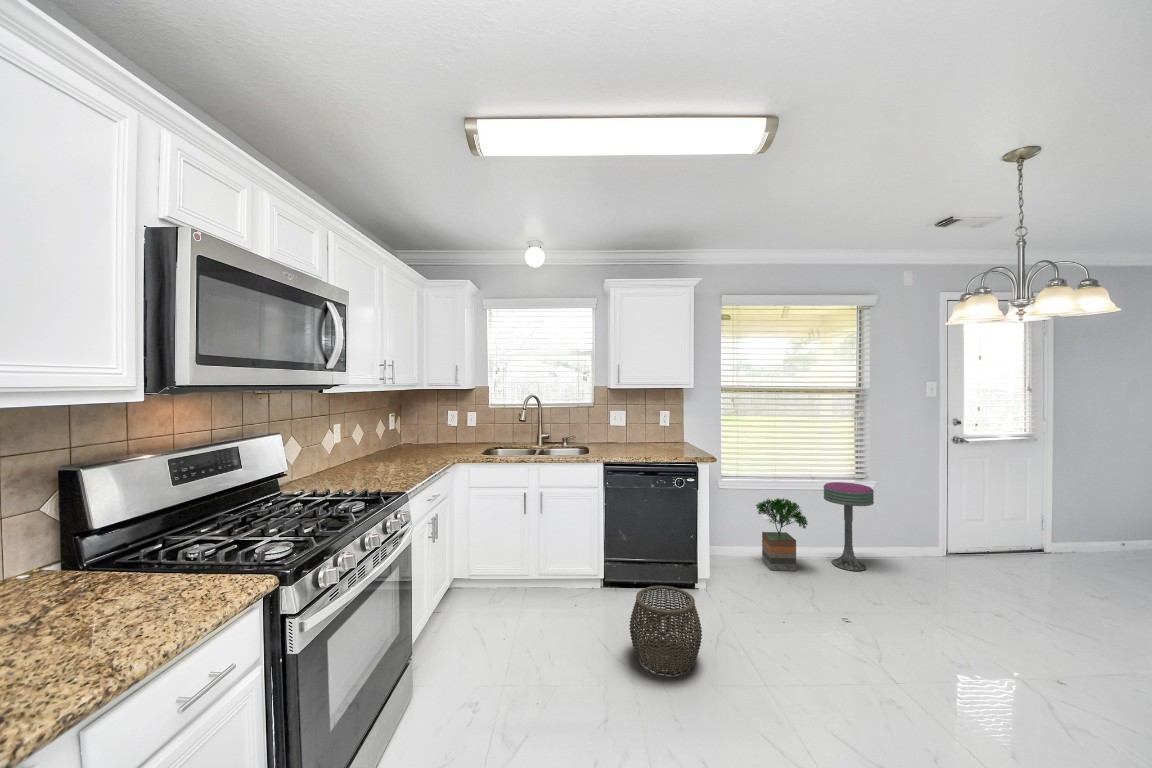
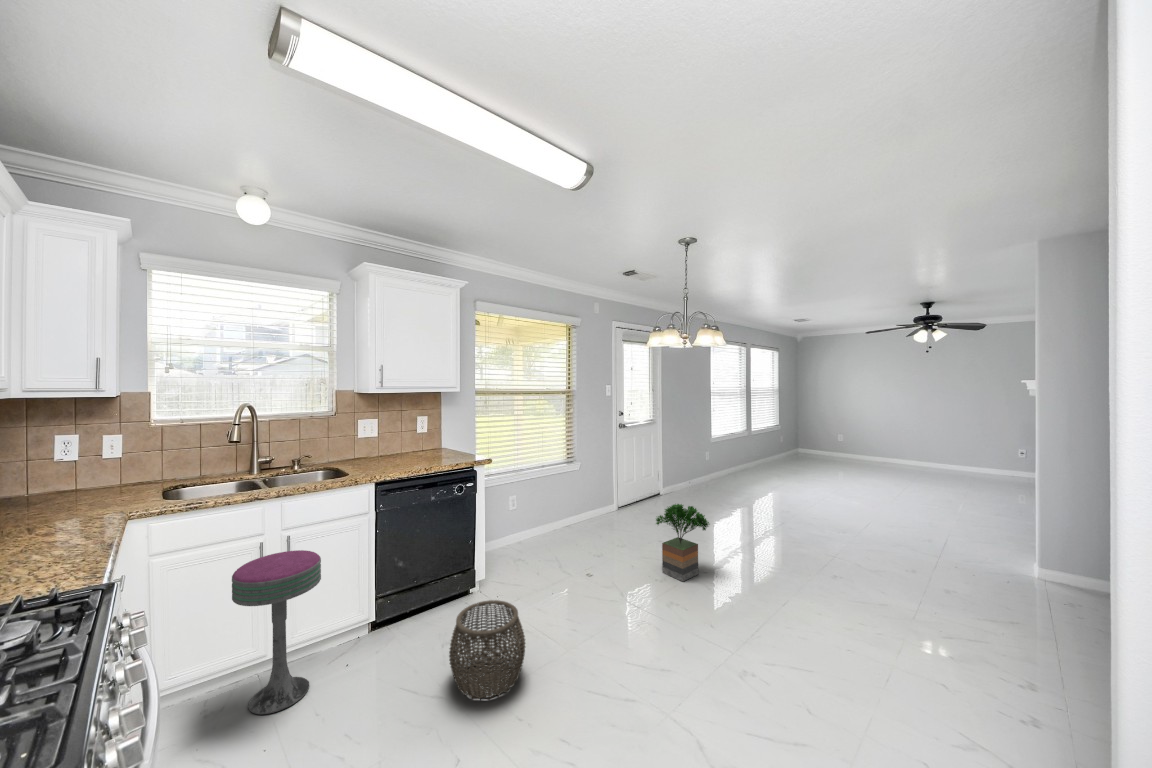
bar stool: present [824,482,874,571] -> present [232,550,321,715]
potted tree: present [756,498,807,571] -> present [656,504,709,582]

